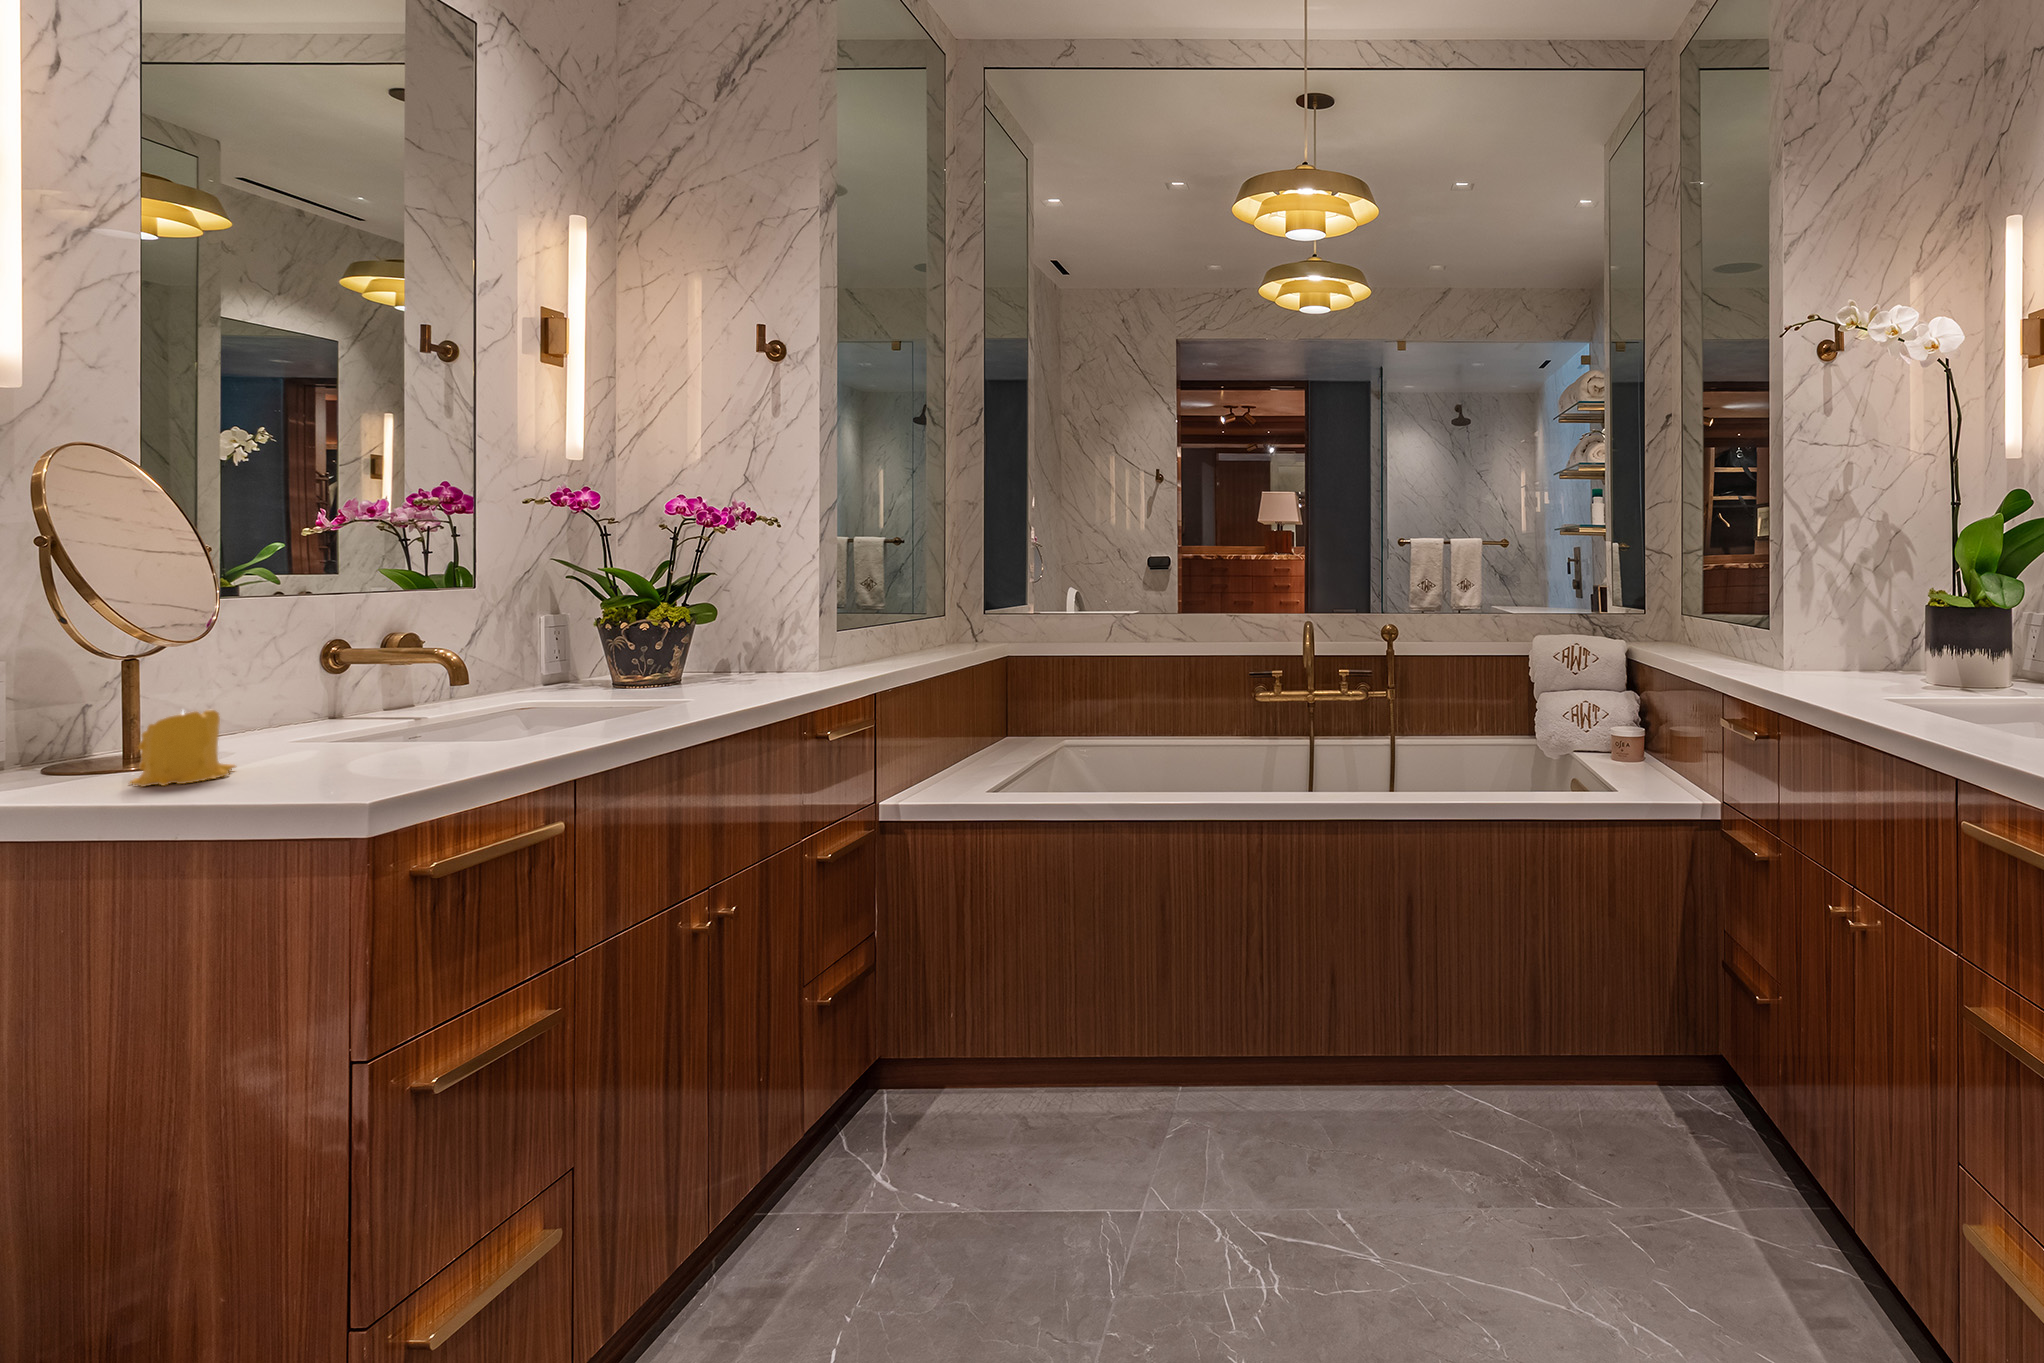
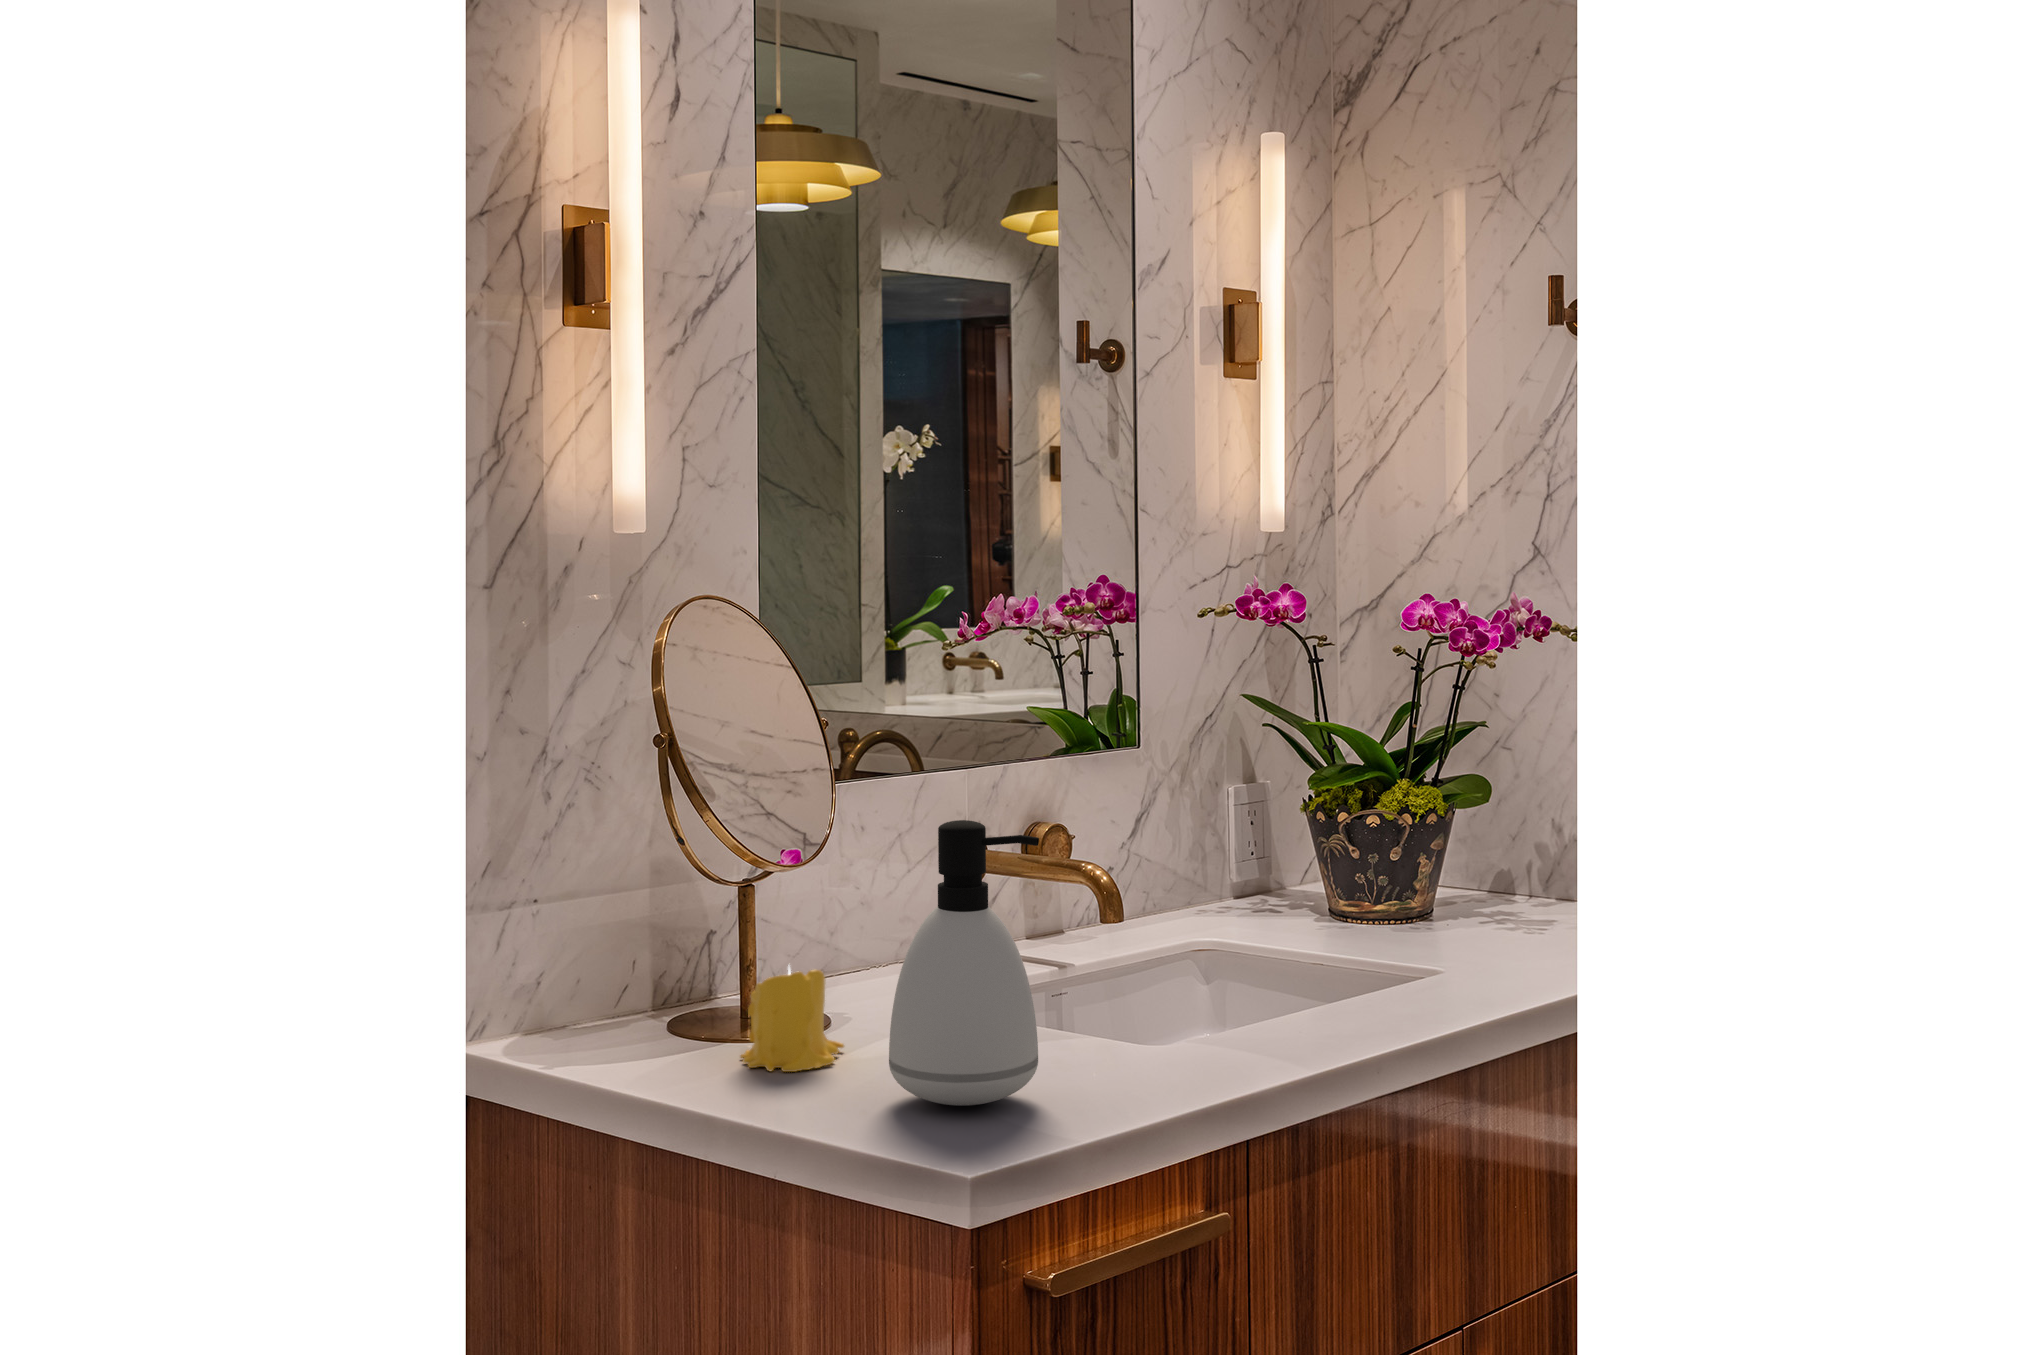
soap dispenser: none [292,588,429,777] -> present [889,820,1039,1106]

